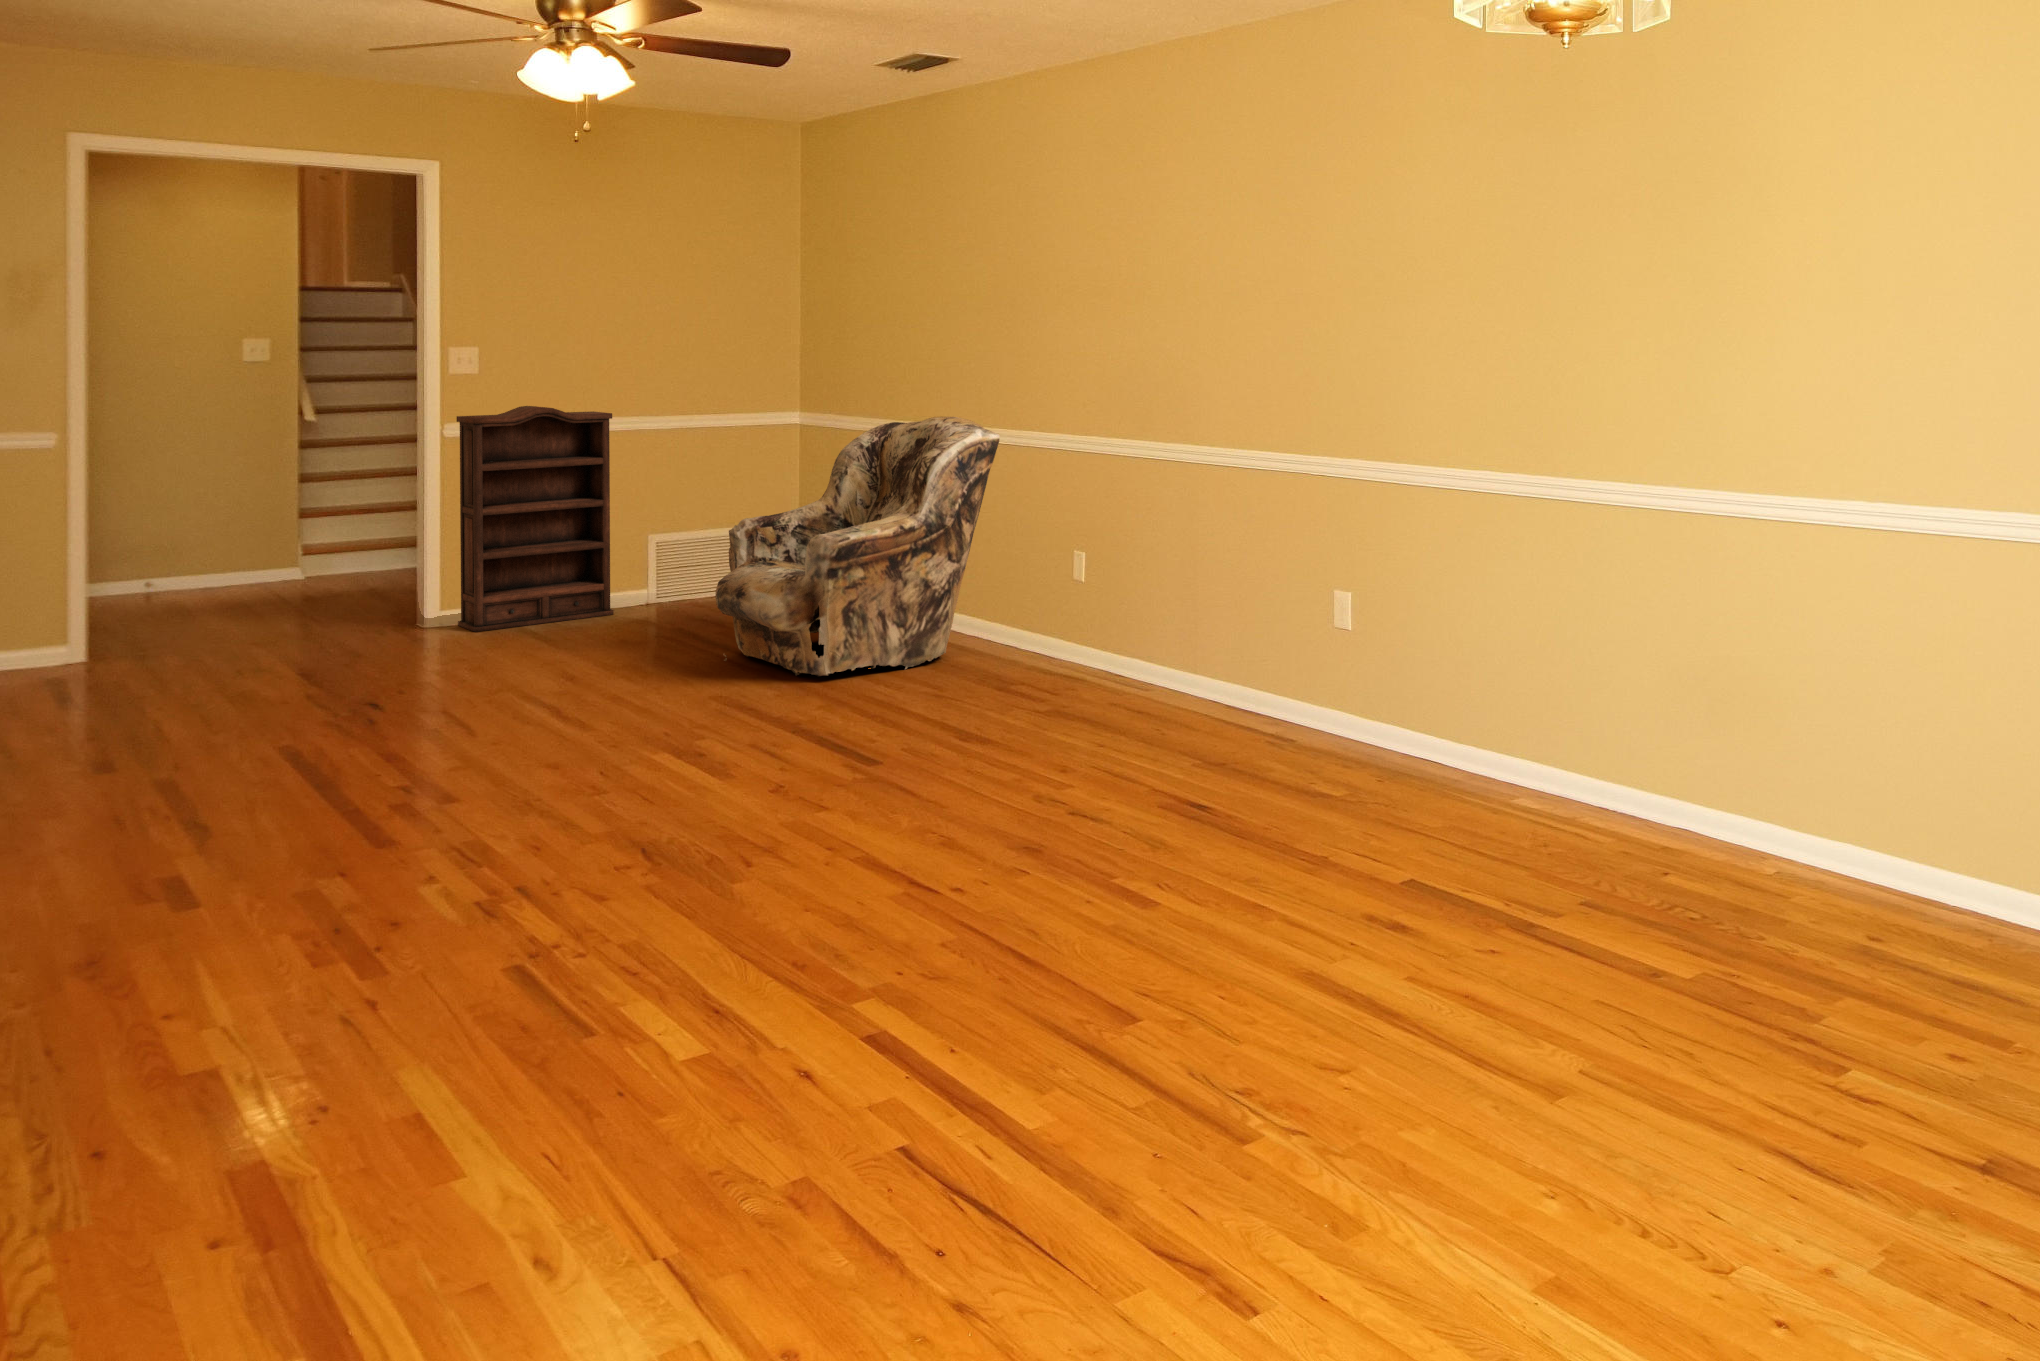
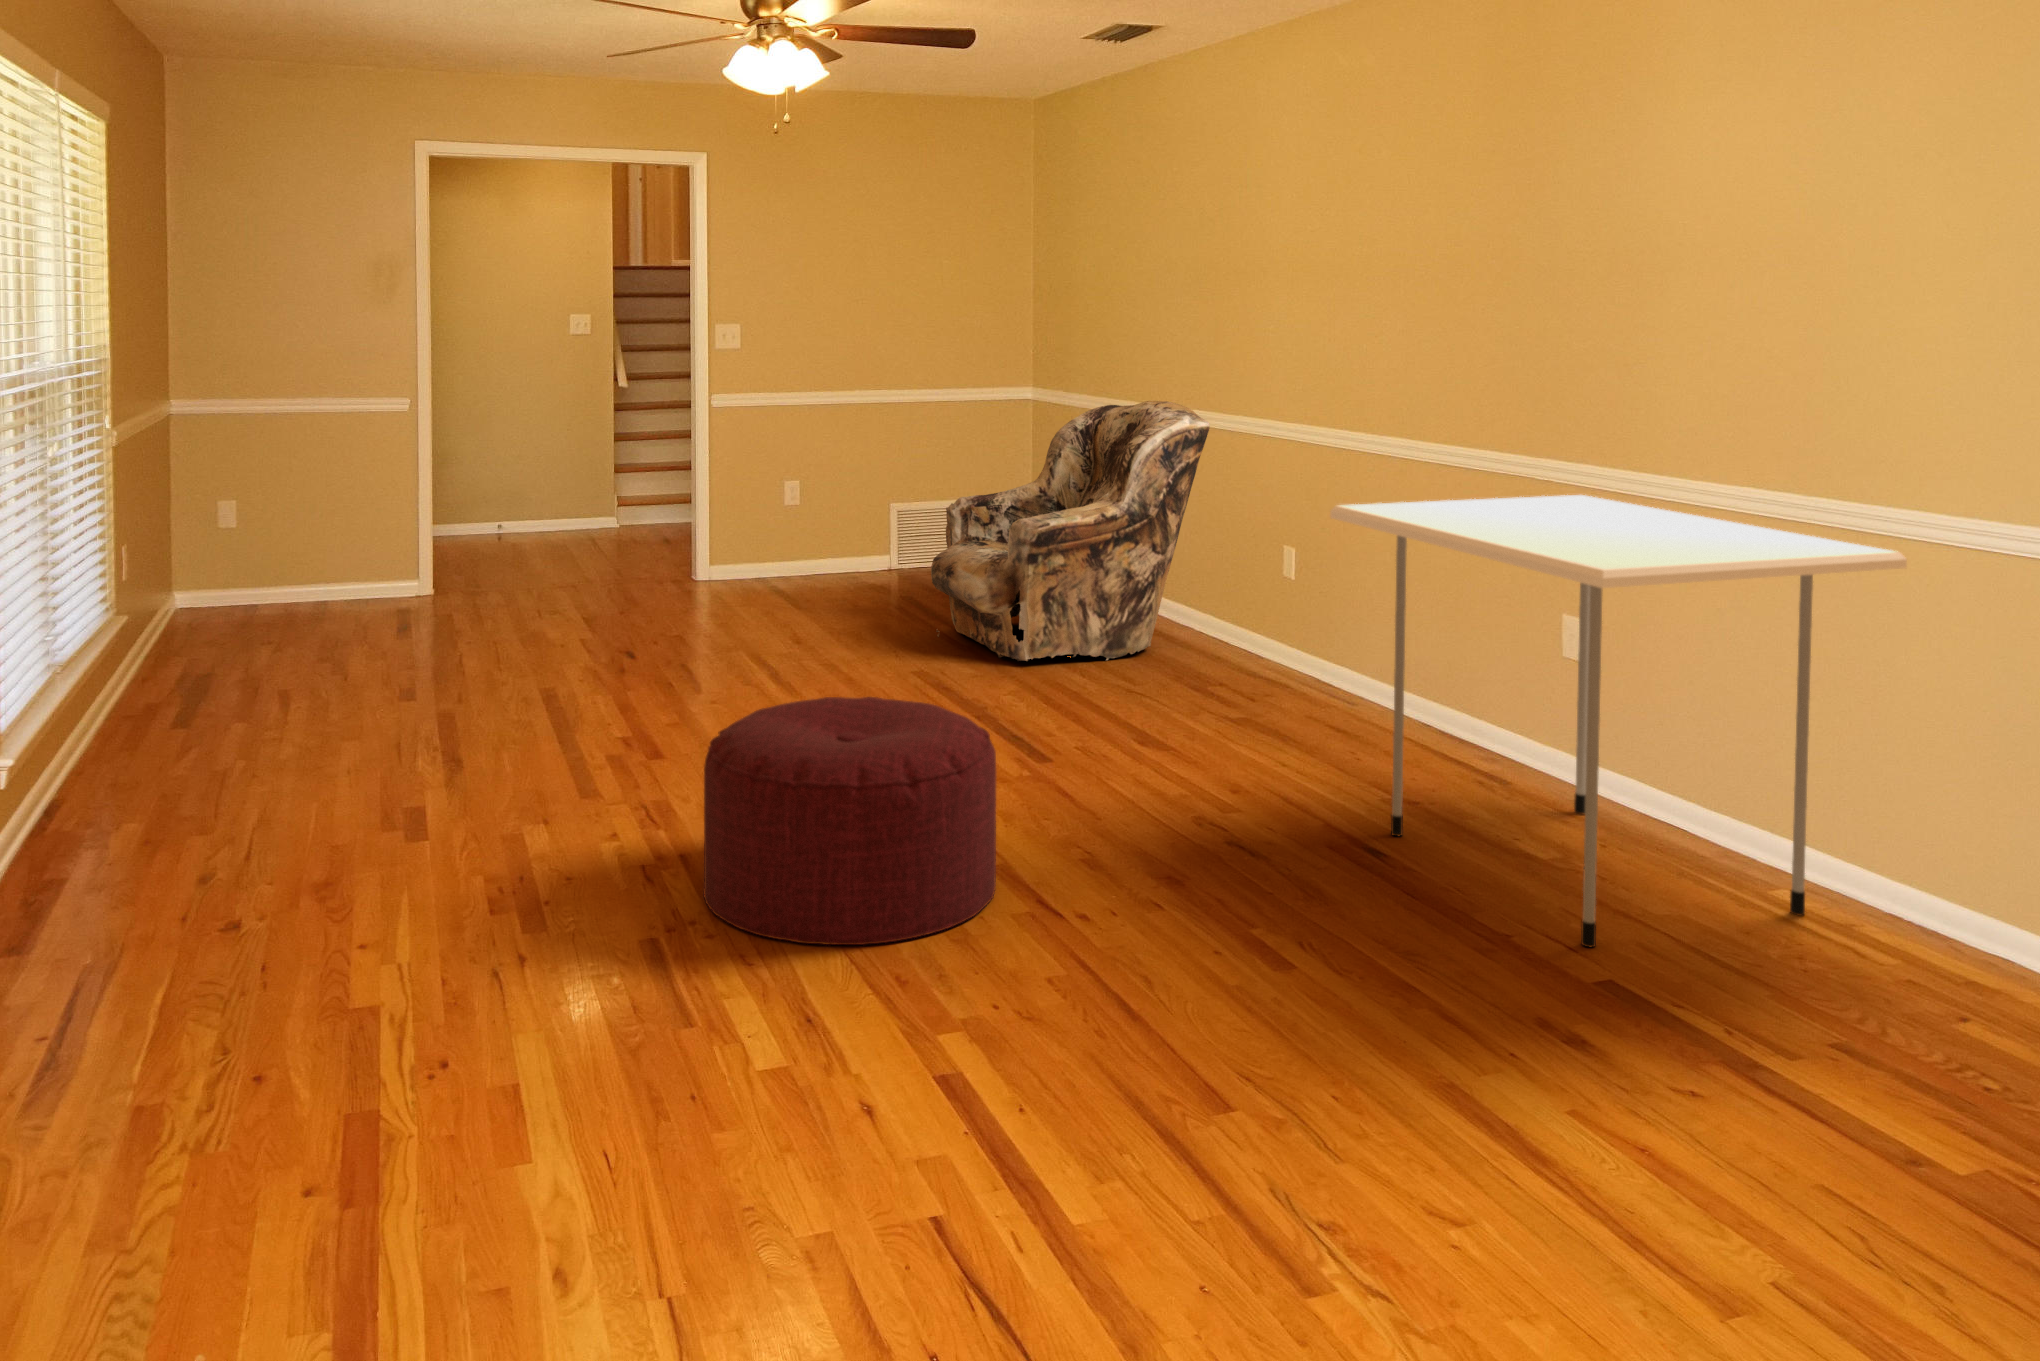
bookshelf: present [457,406,613,632] -> none [723,379,856,588]
dining table: none [1151,481,1610,854] -> present [1330,495,1907,947]
ottoman: none [555,707,864,950] -> present [703,697,996,945]

